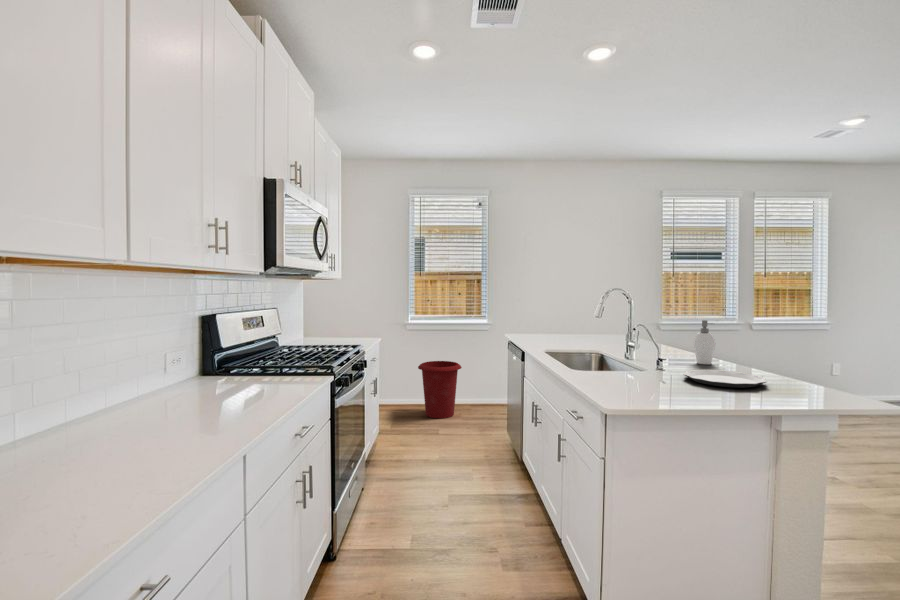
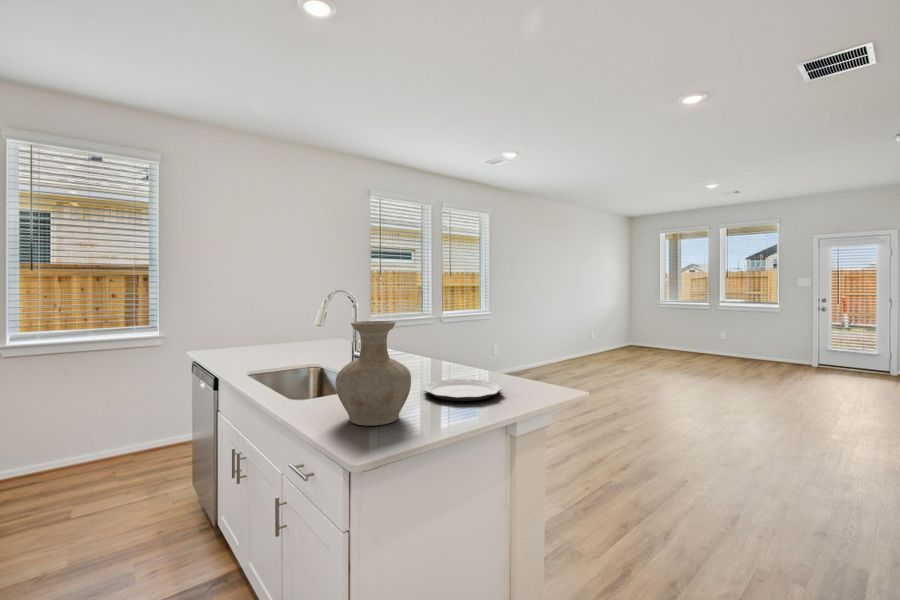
vase: none [602,311,665,390] -> present [335,321,411,426]
soap dispenser: present [694,320,715,364] -> none [423,324,450,372]
waste bin: present [418,361,462,418] -> none [33,395,118,485]

